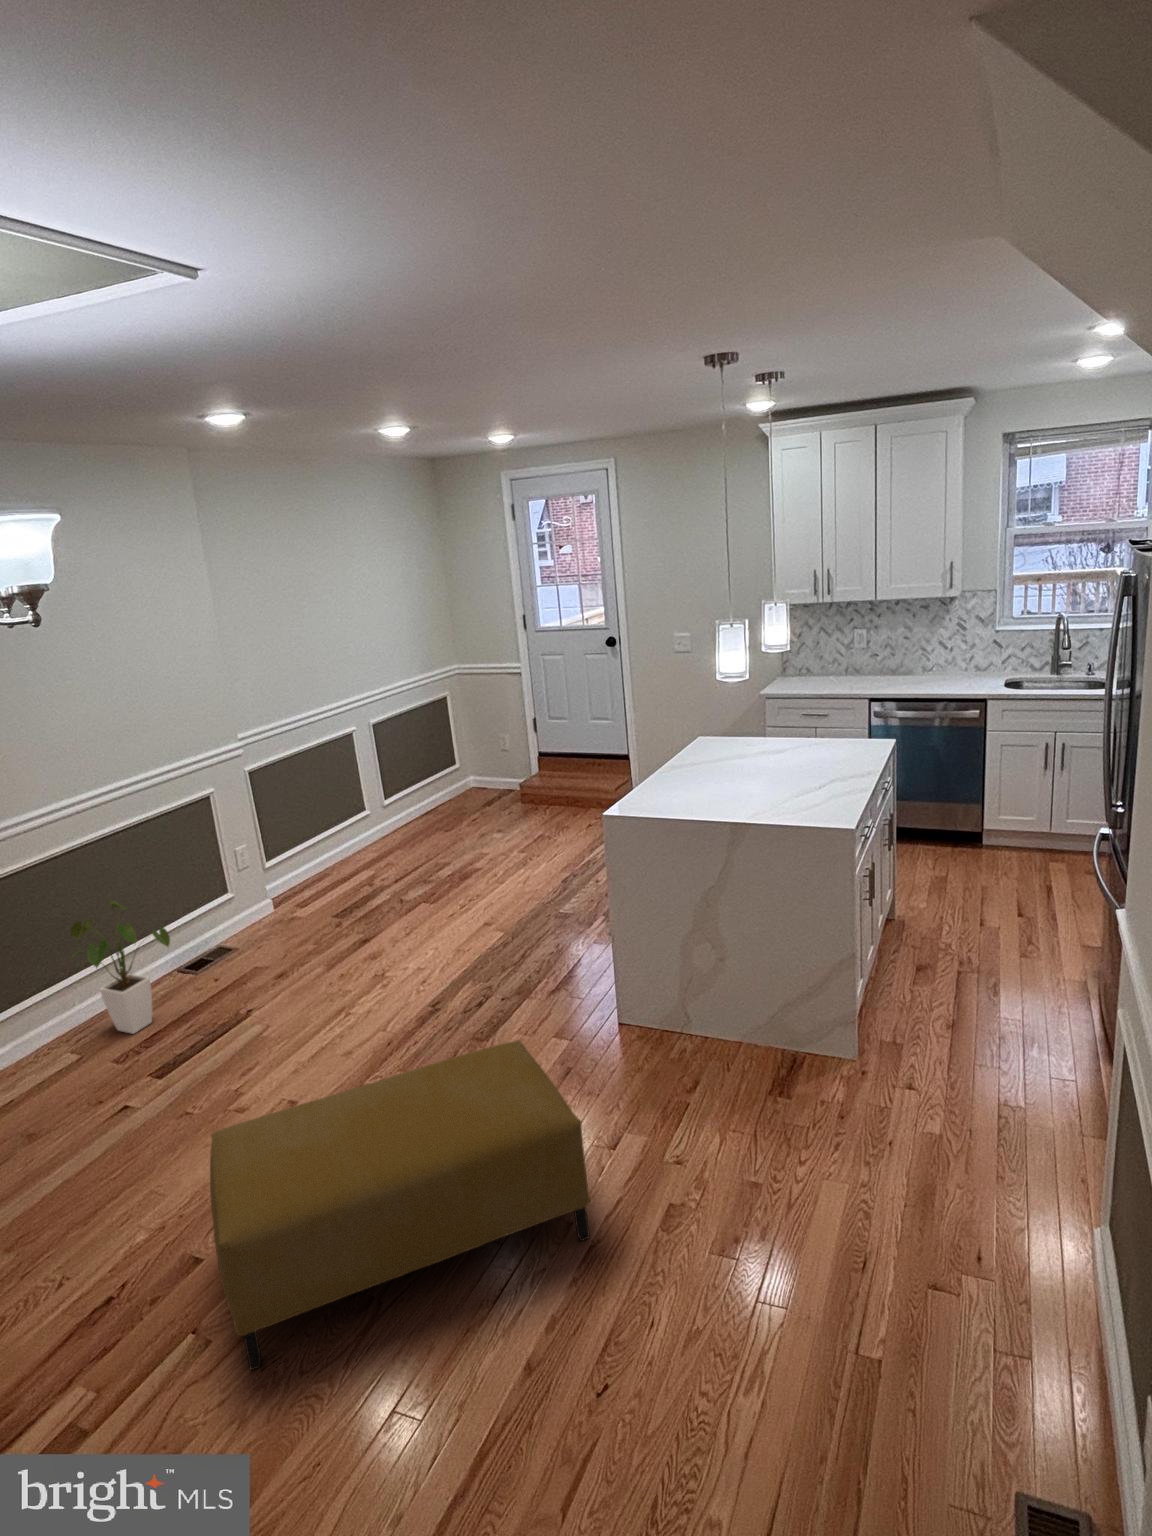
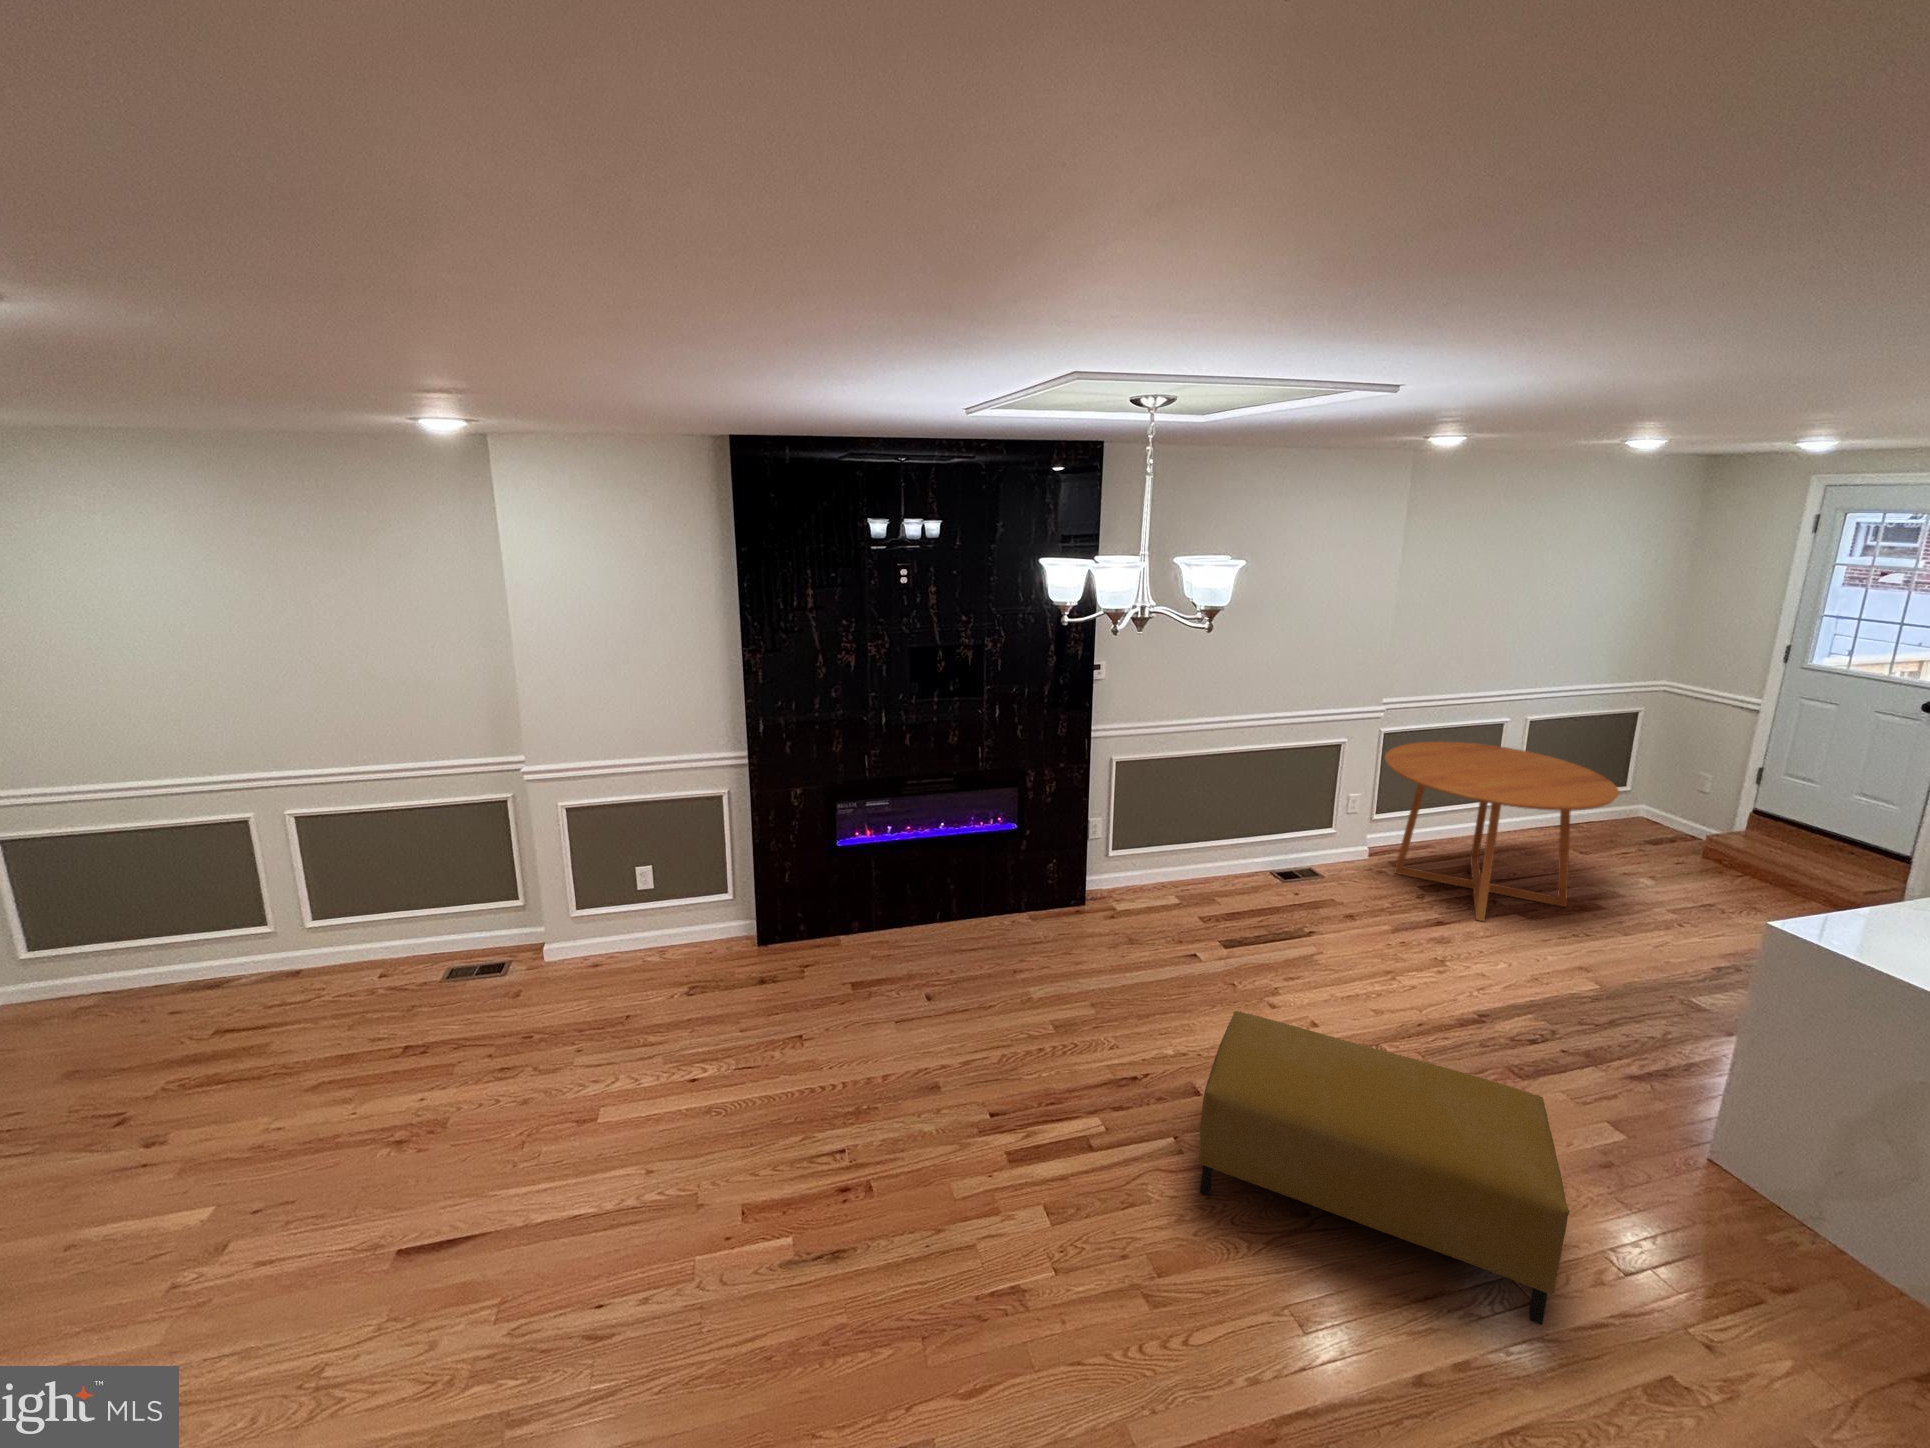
dining table: none [258,749,463,924] -> present [1385,742,1619,921]
house plant: present [70,900,170,1034] -> none [1192,799,1268,905]

